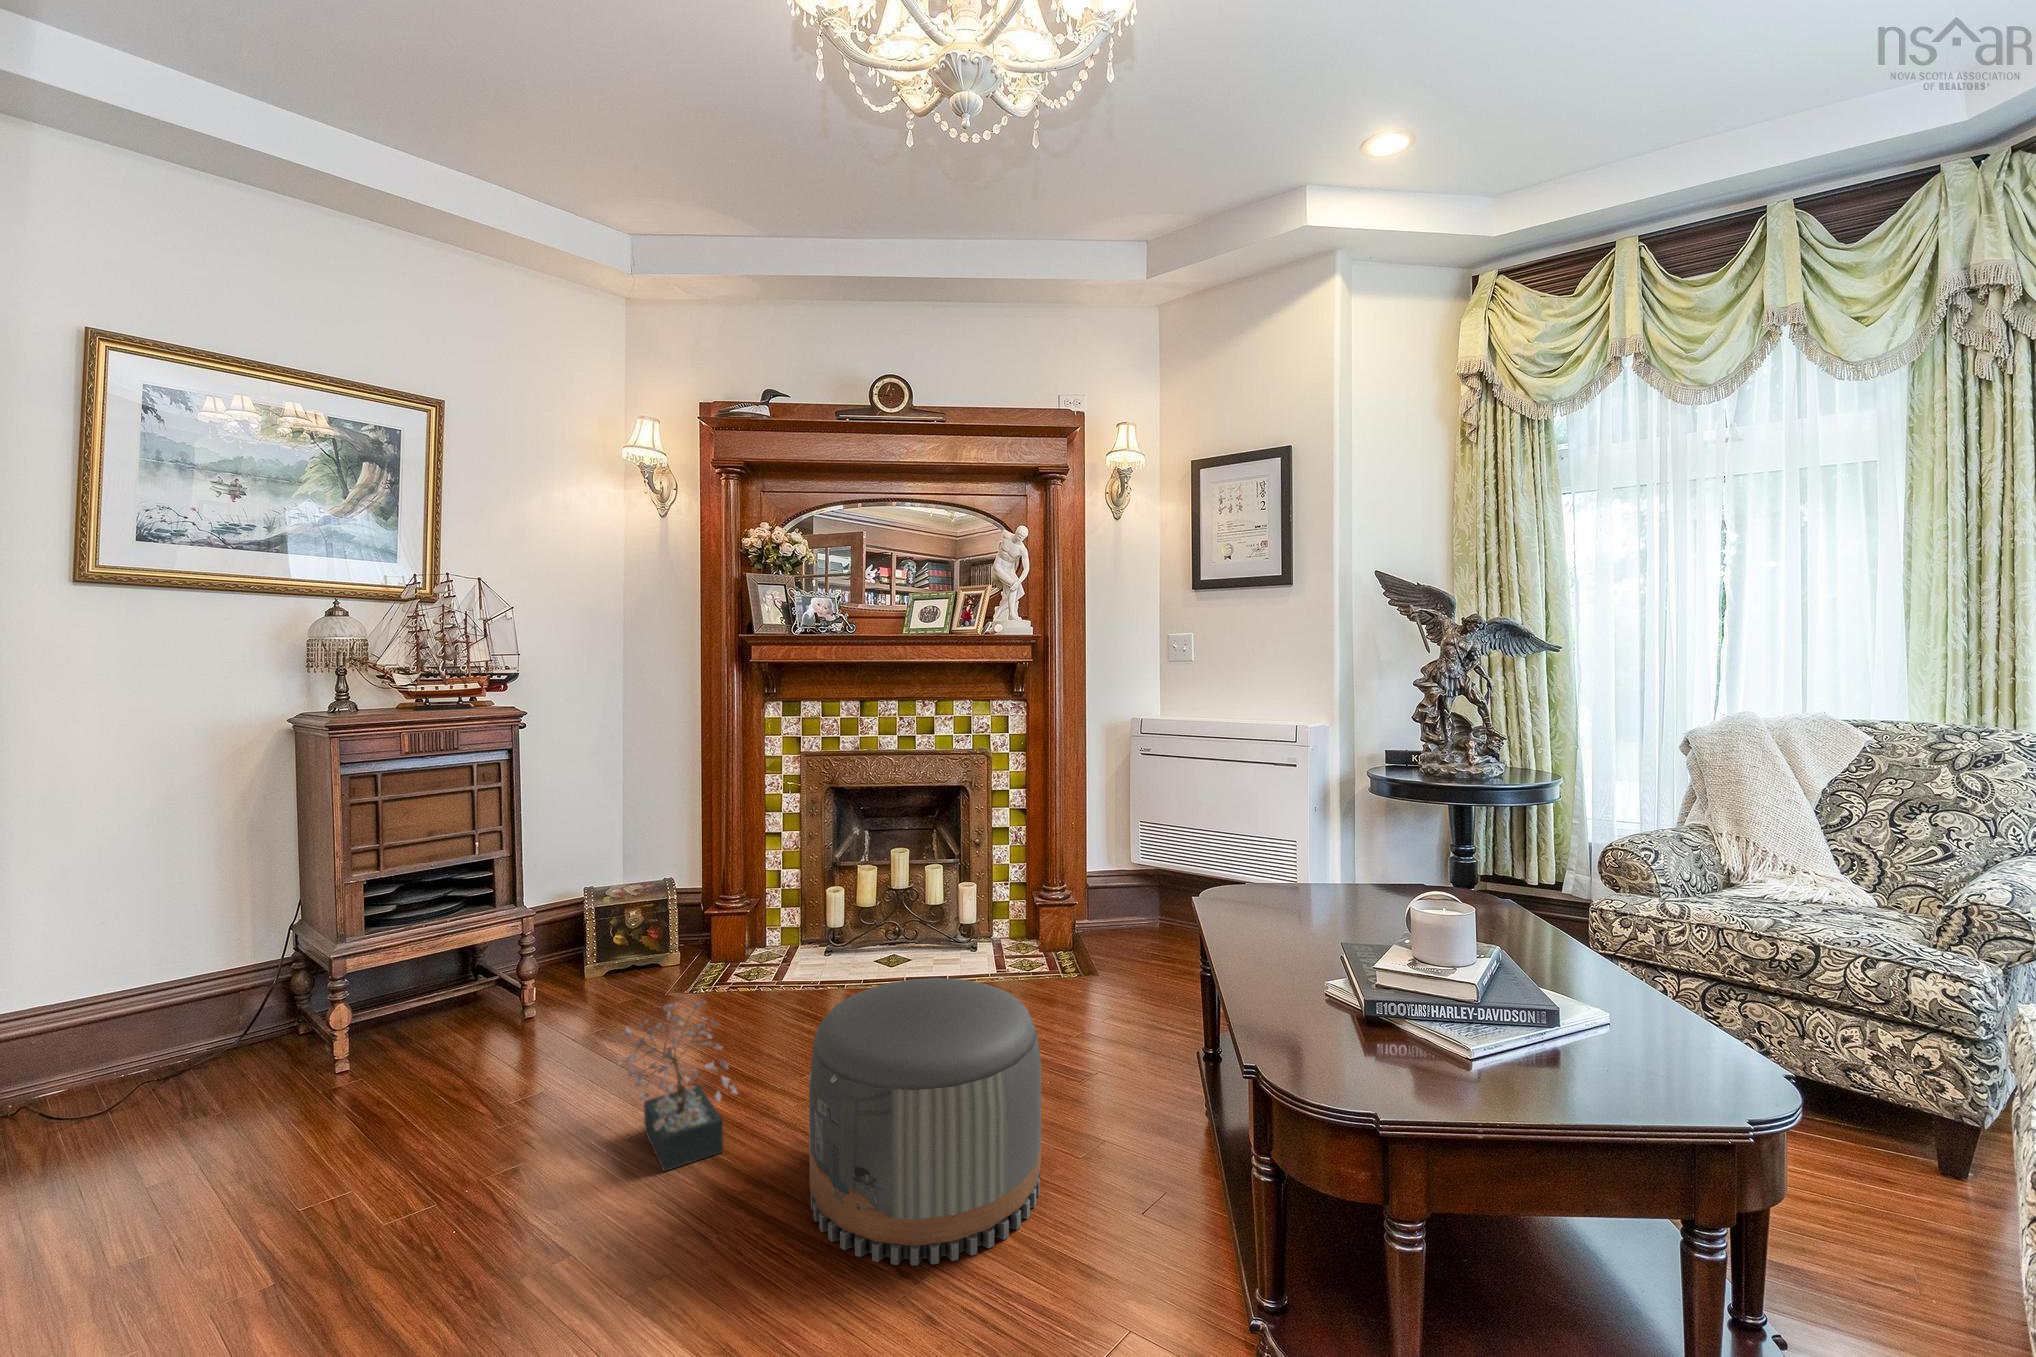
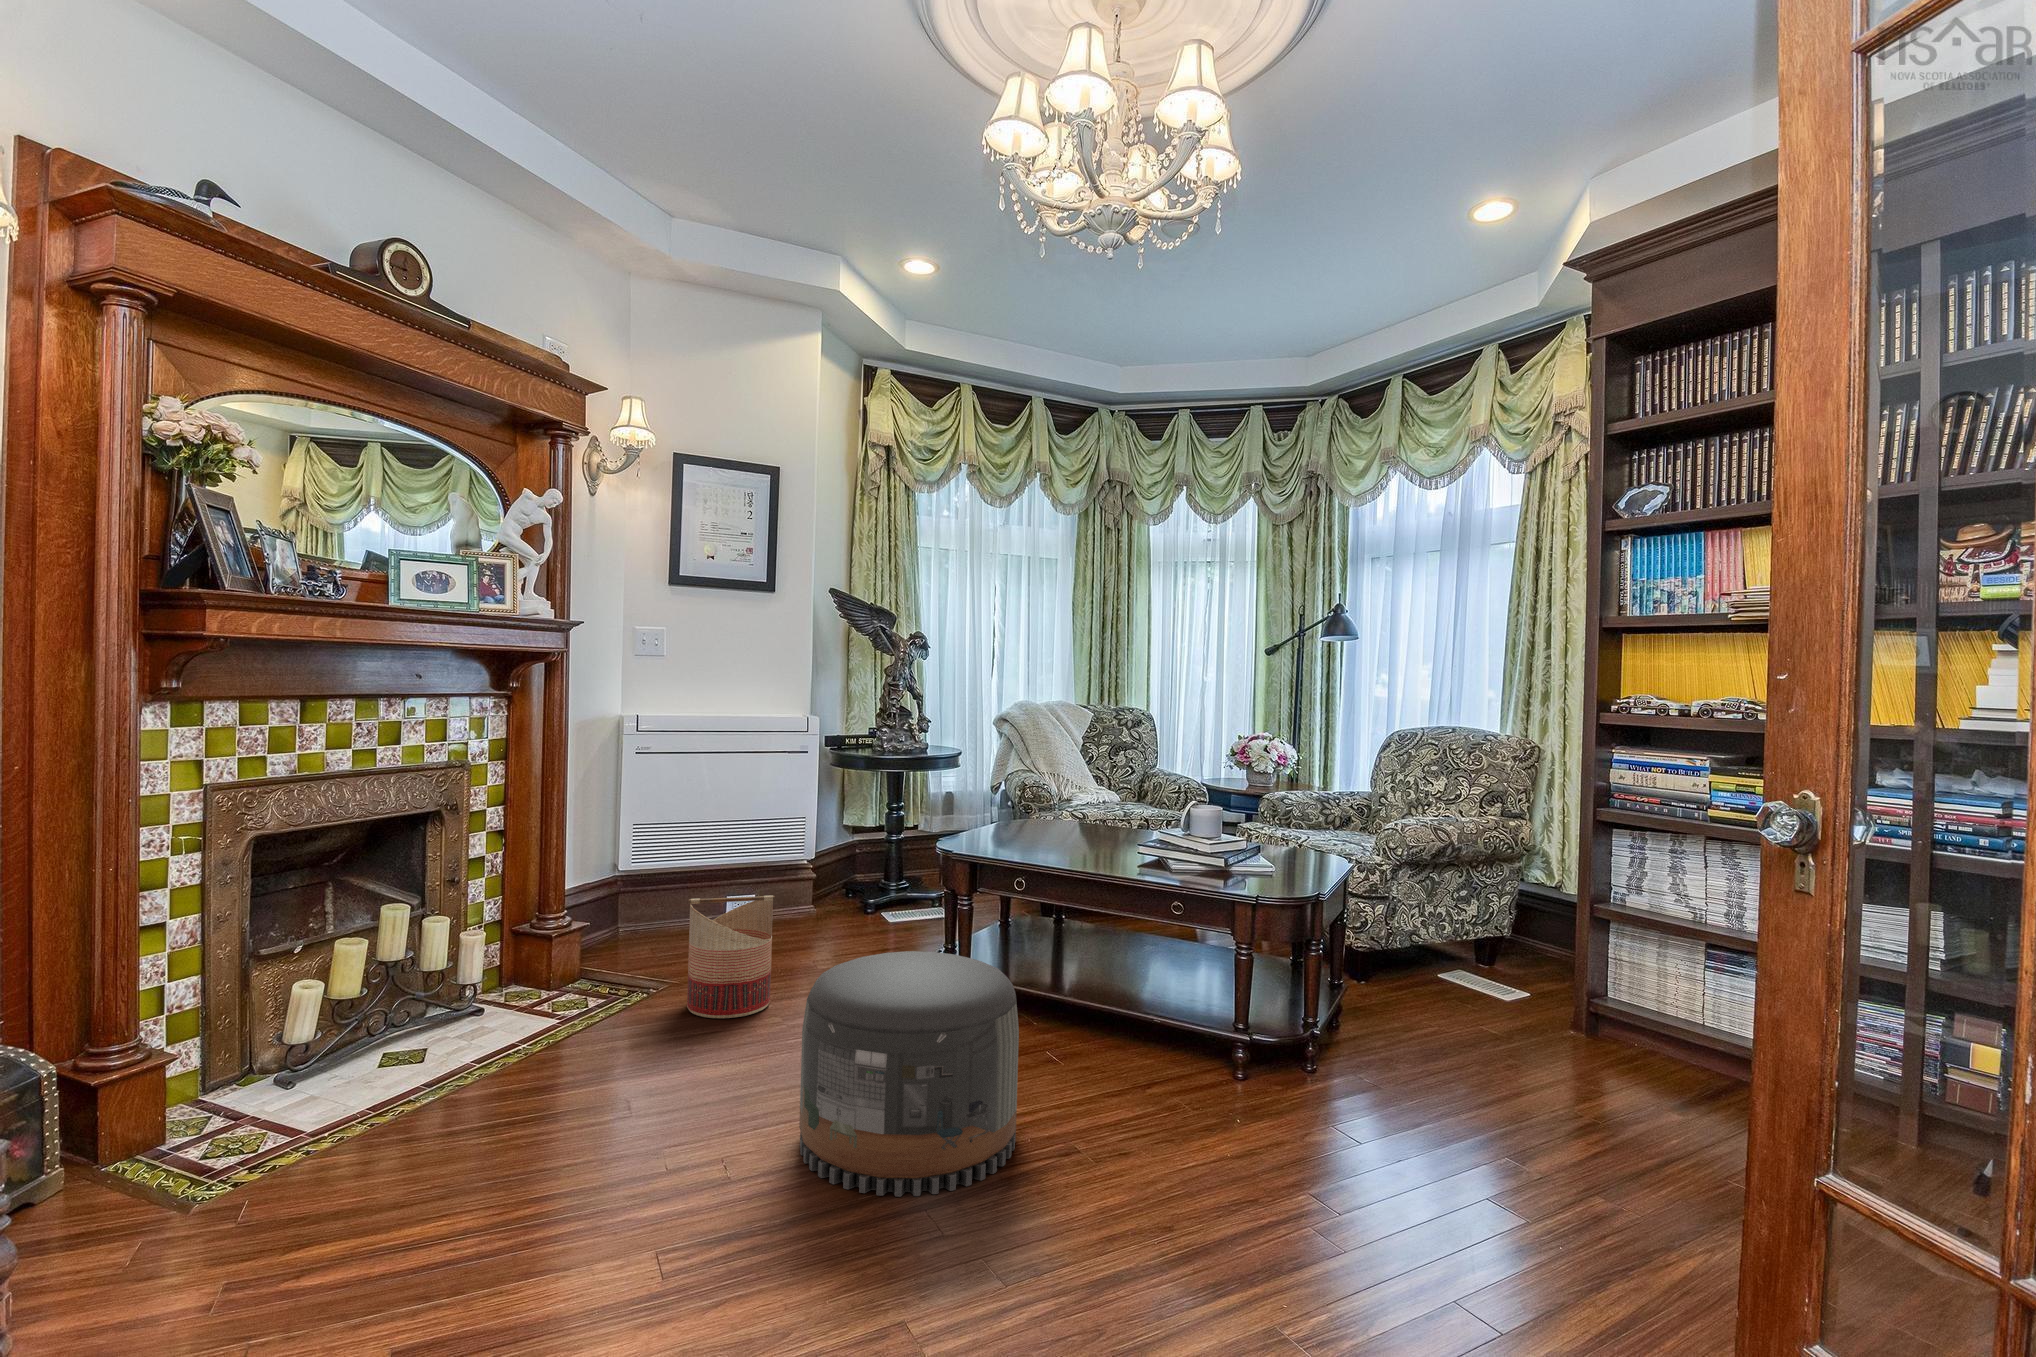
basket: none [1060,890,1136,1015] -> present [687,895,775,1018]
decorative plant: present [617,1001,738,1171] -> none [547,1087,745,1279]

